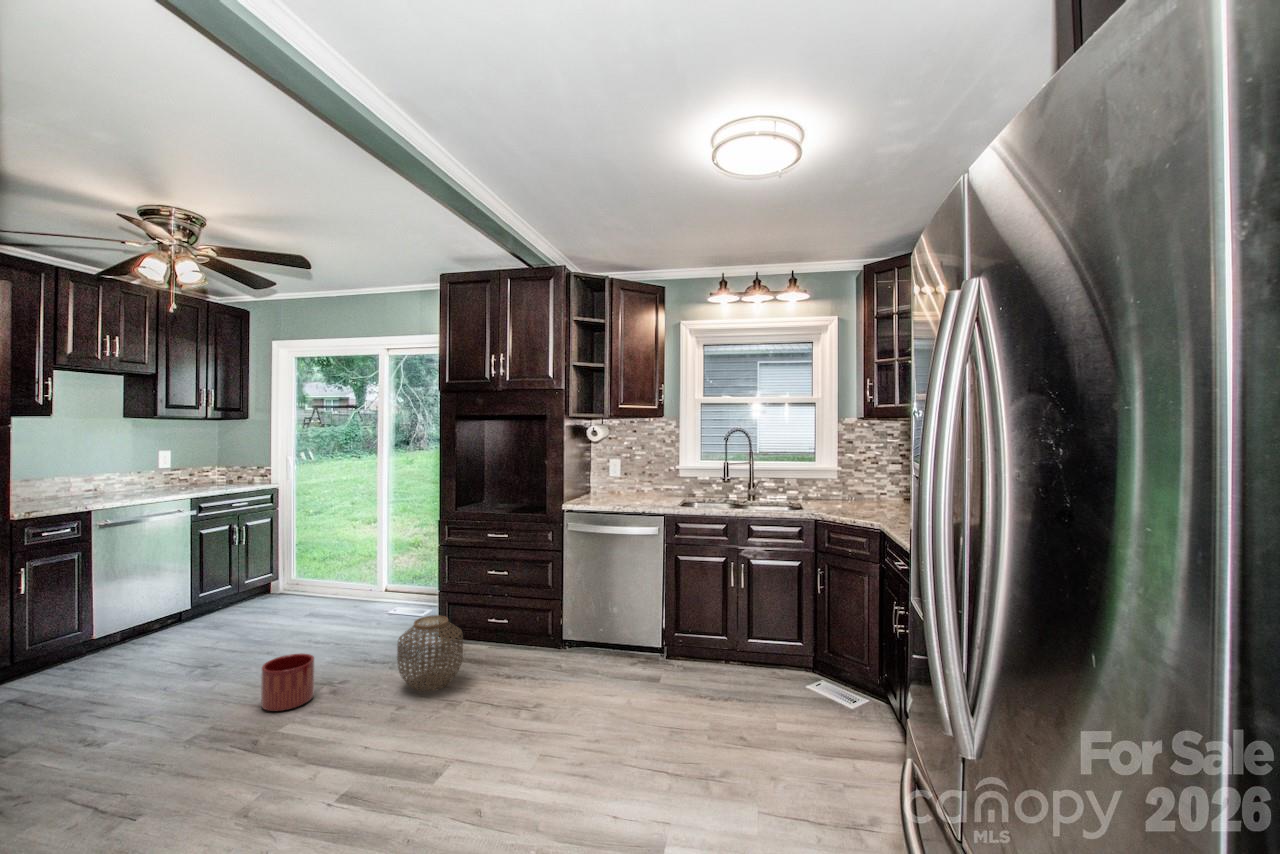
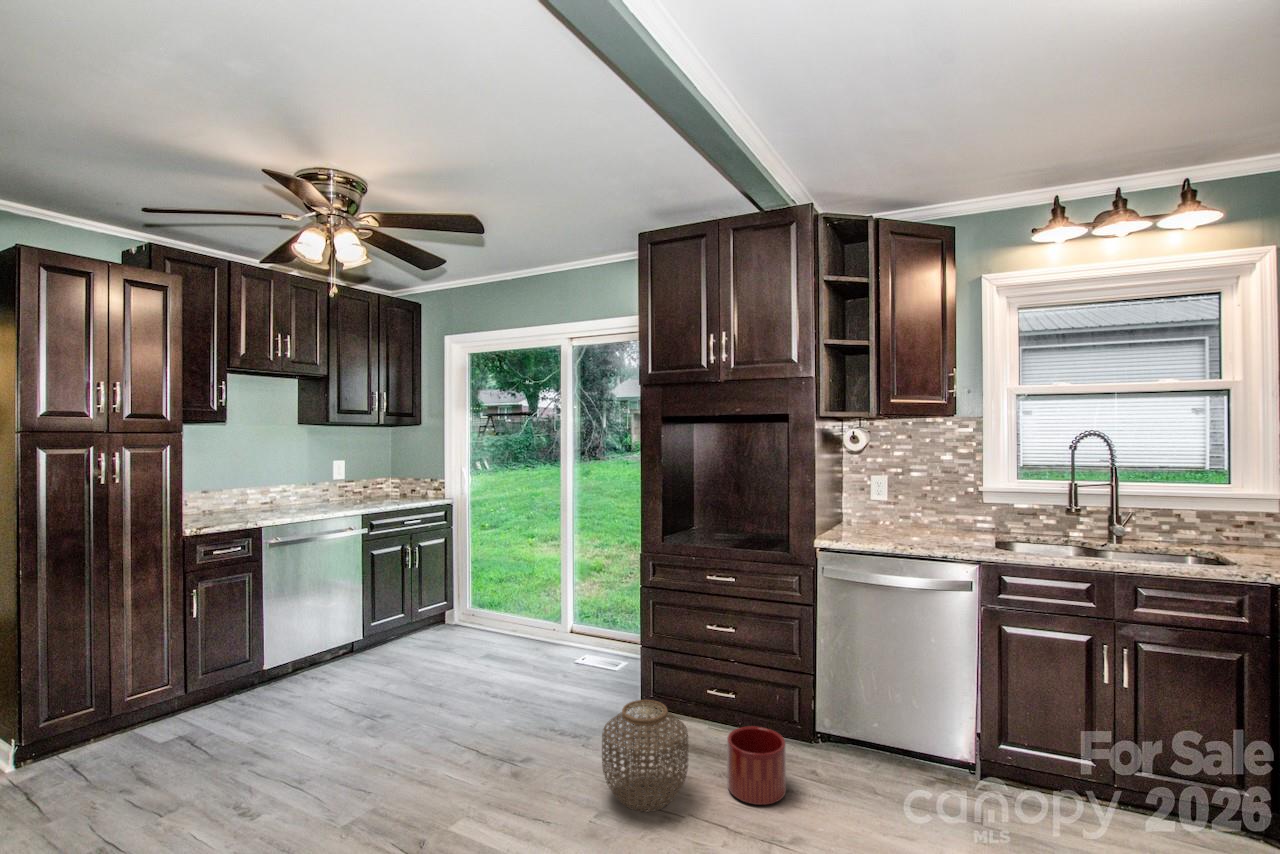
planter: present [261,654,314,711] -> present [727,726,786,805]

